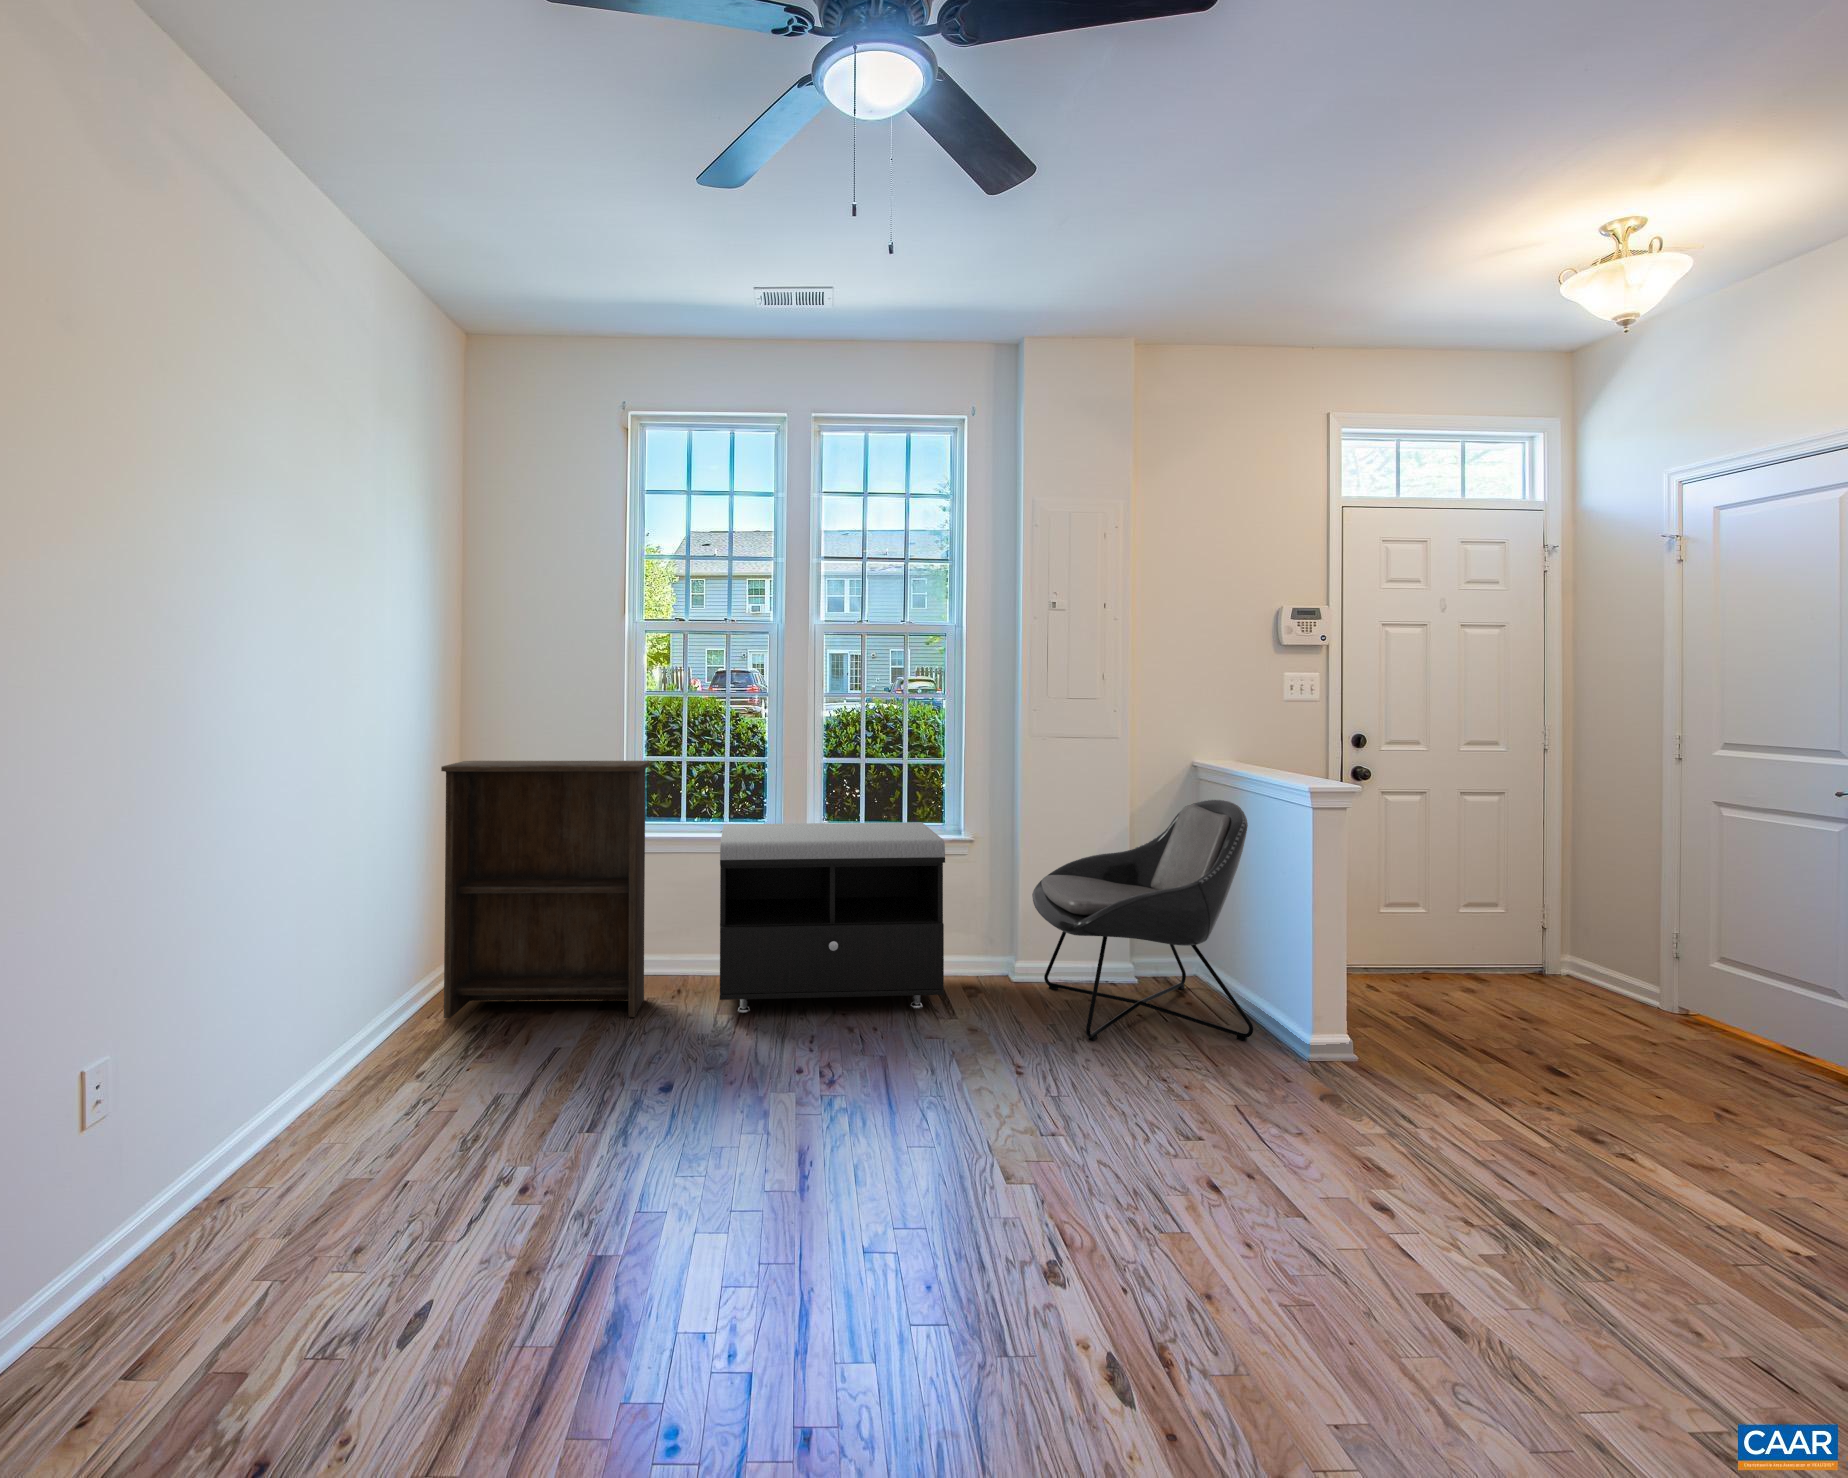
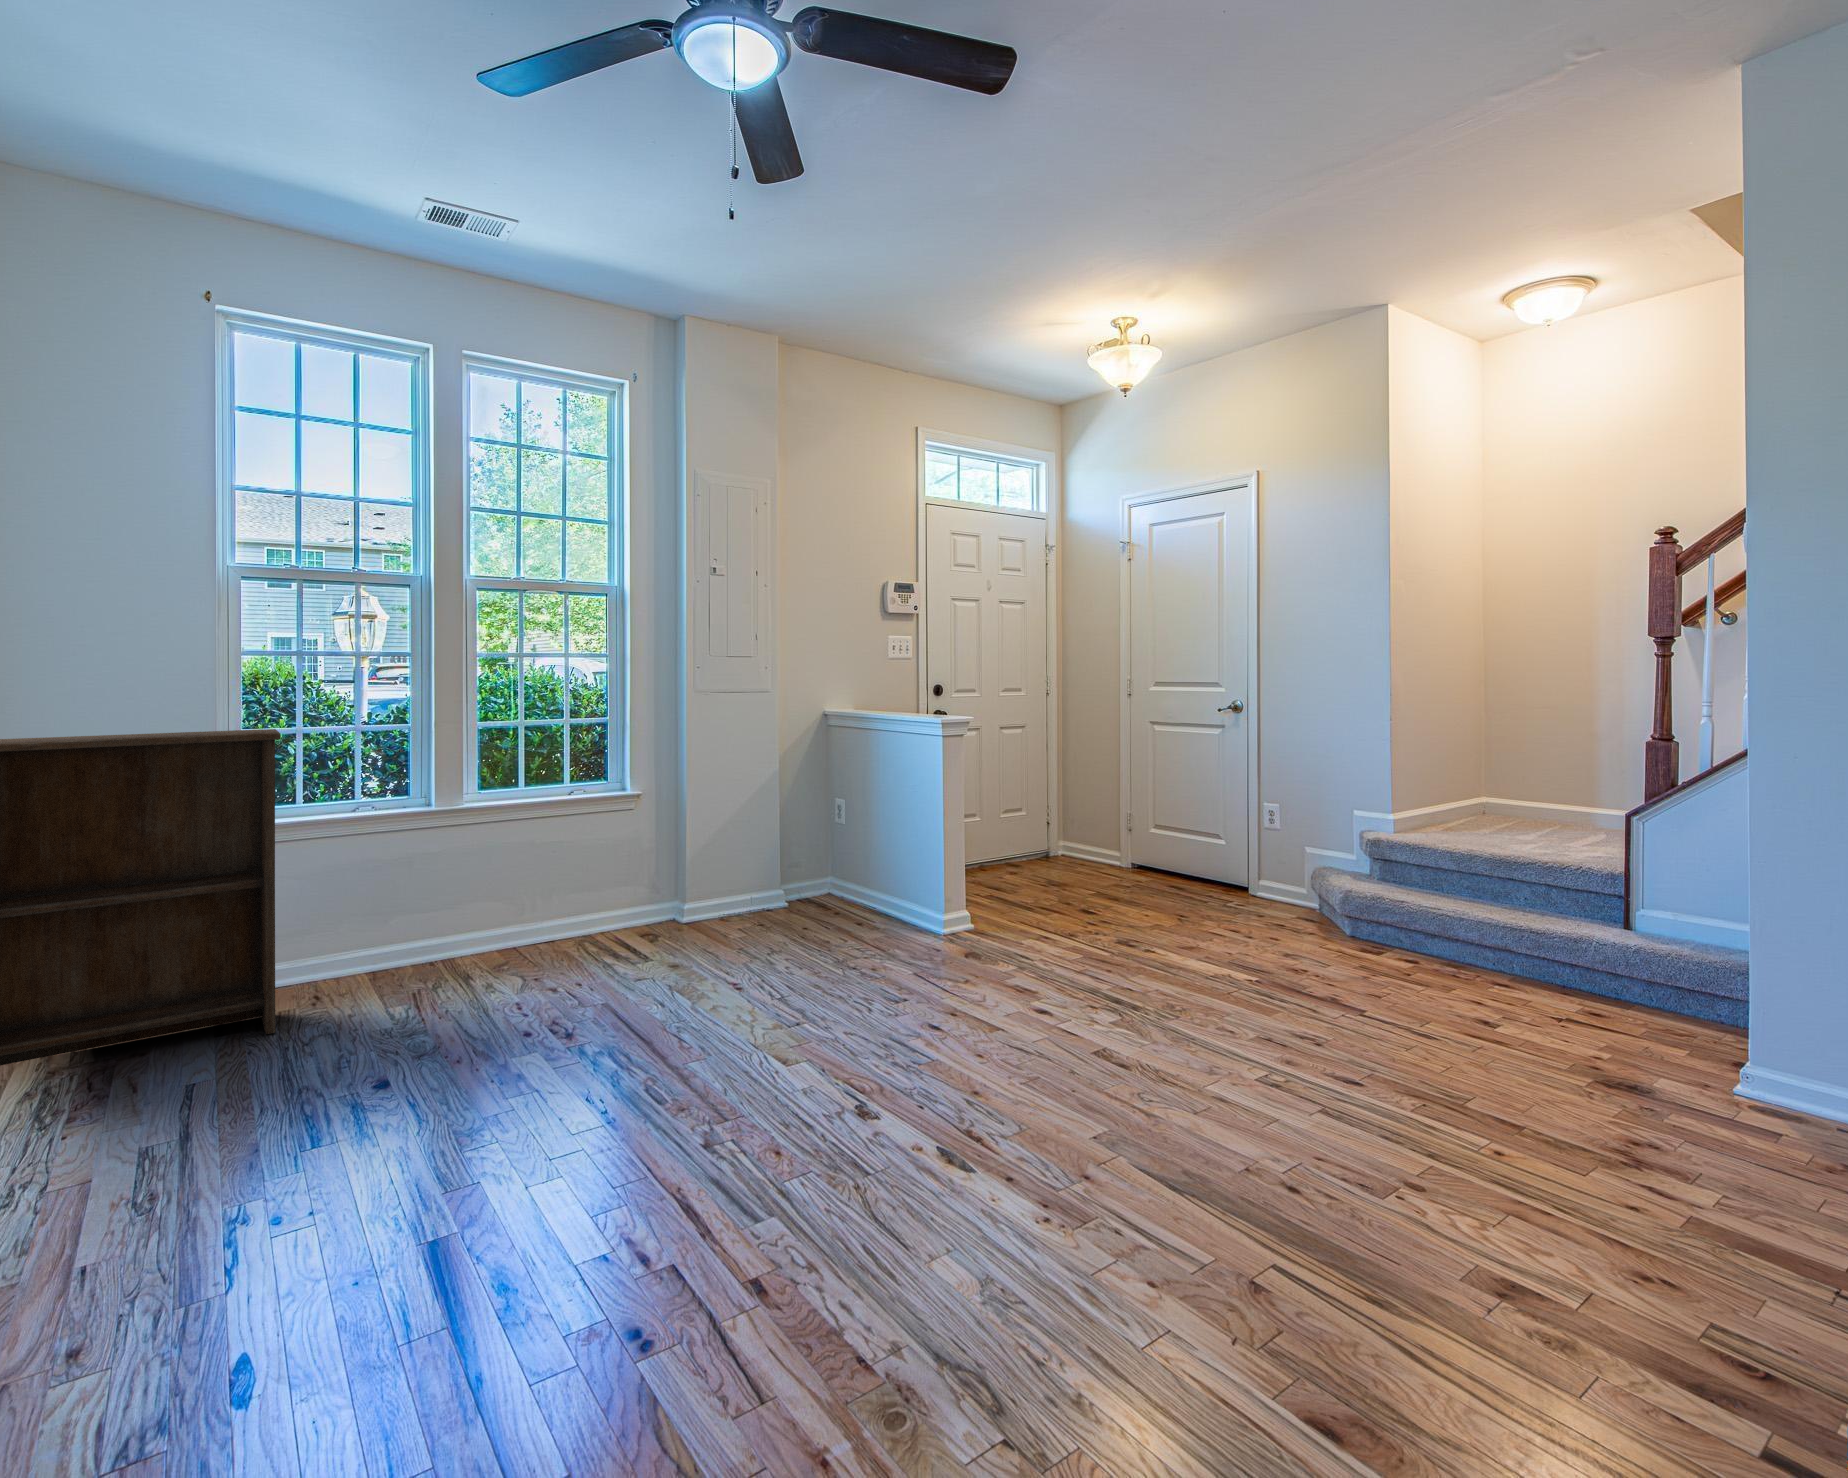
lounge chair: present [1032,800,1254,1041] -> none [704,739,901,954]
storage bench: present [720,822,945,1013] -> none [363,781,639,1002]

